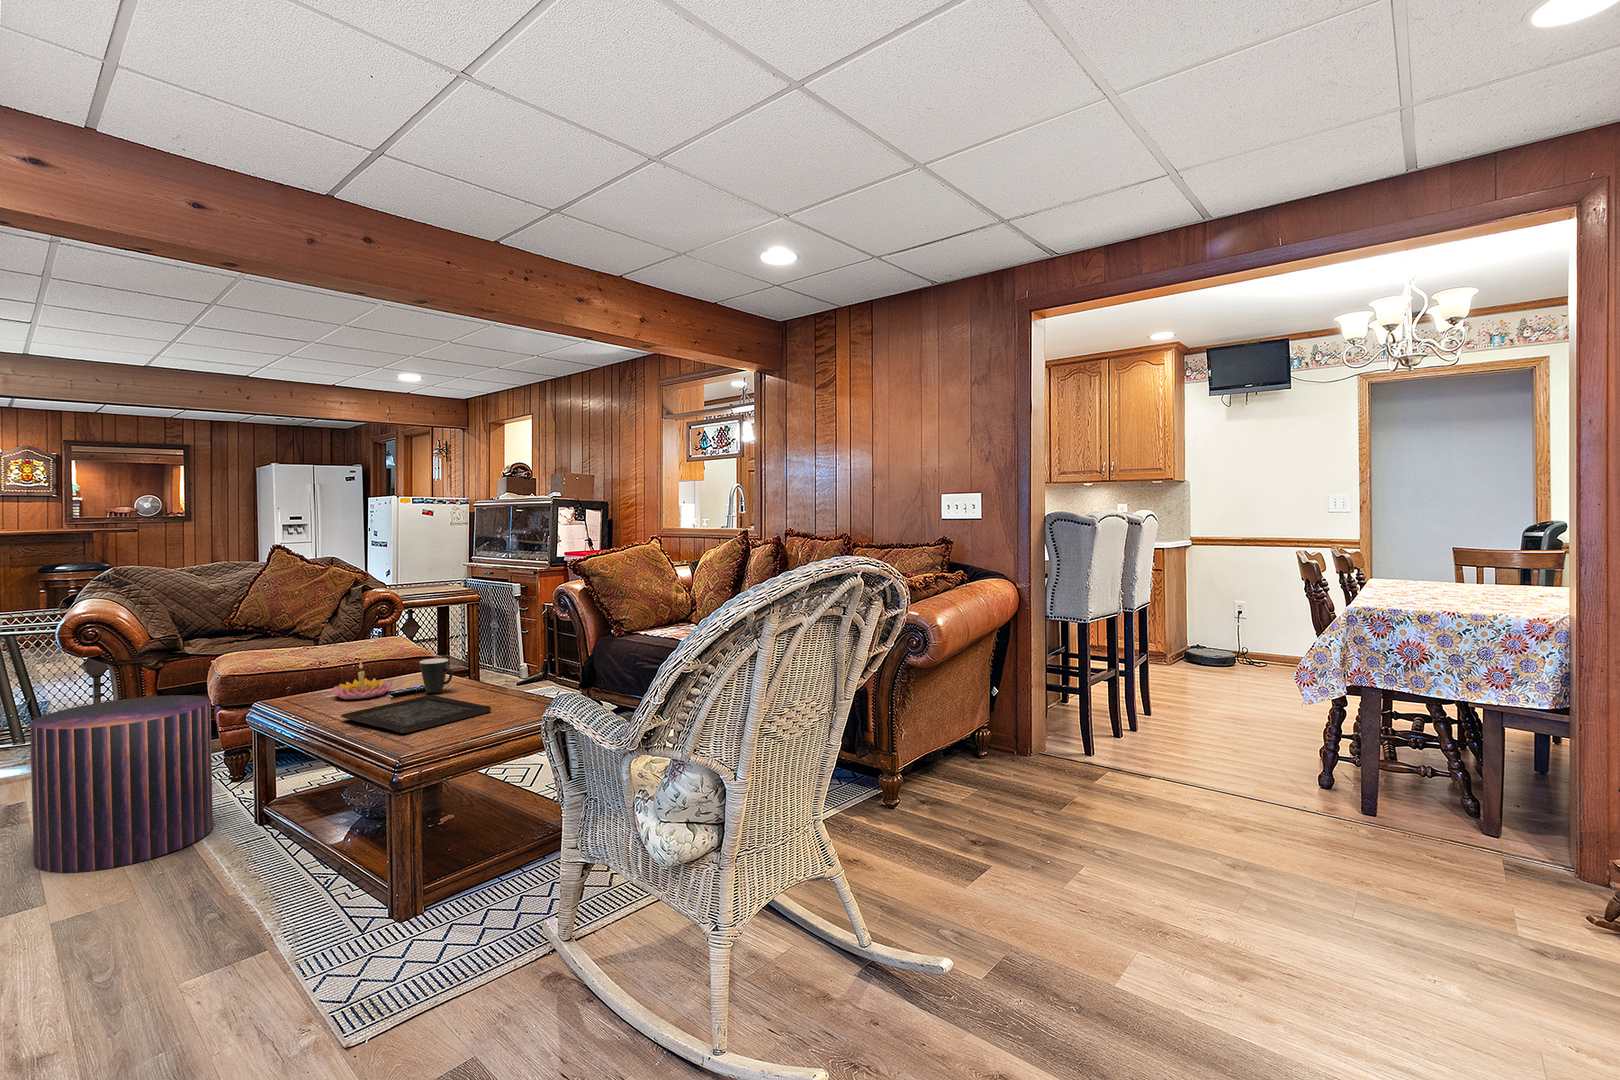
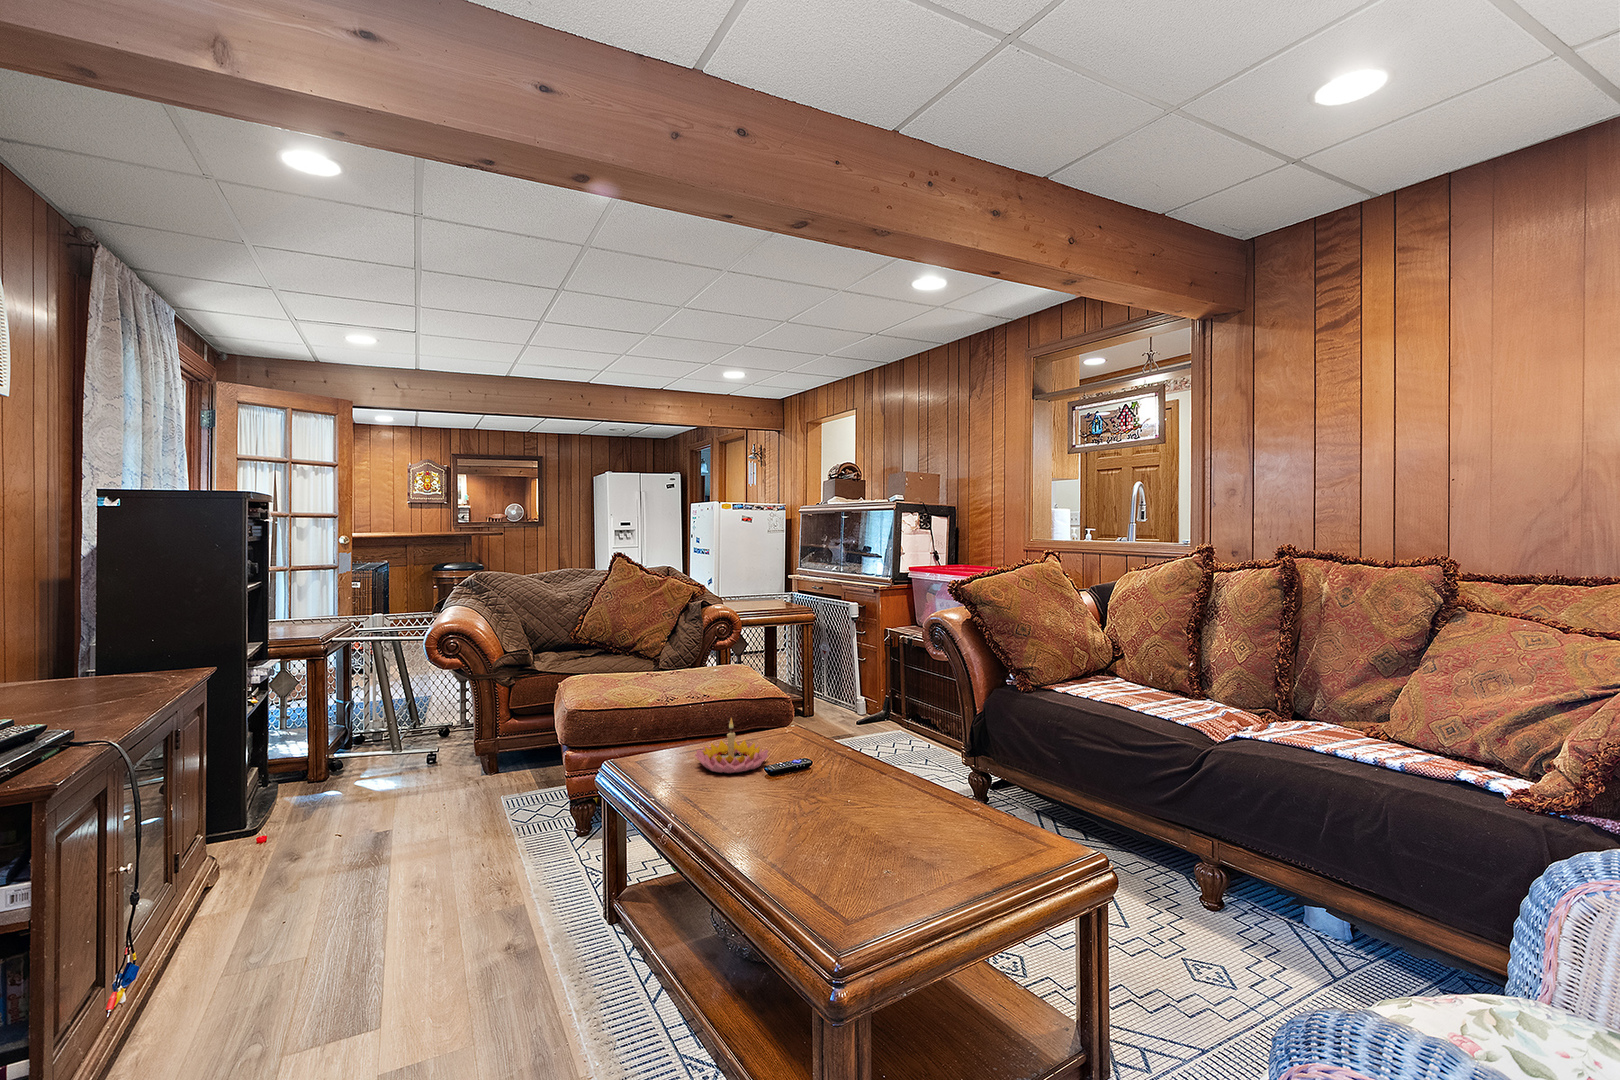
mug: present [420,658,453,693] -> none [807,722,852,774]
pouf: present [30,695,213,873] -> none [370,738,557,981]
tray: present [341,695,491,733] -> none [719,781,934,872]

